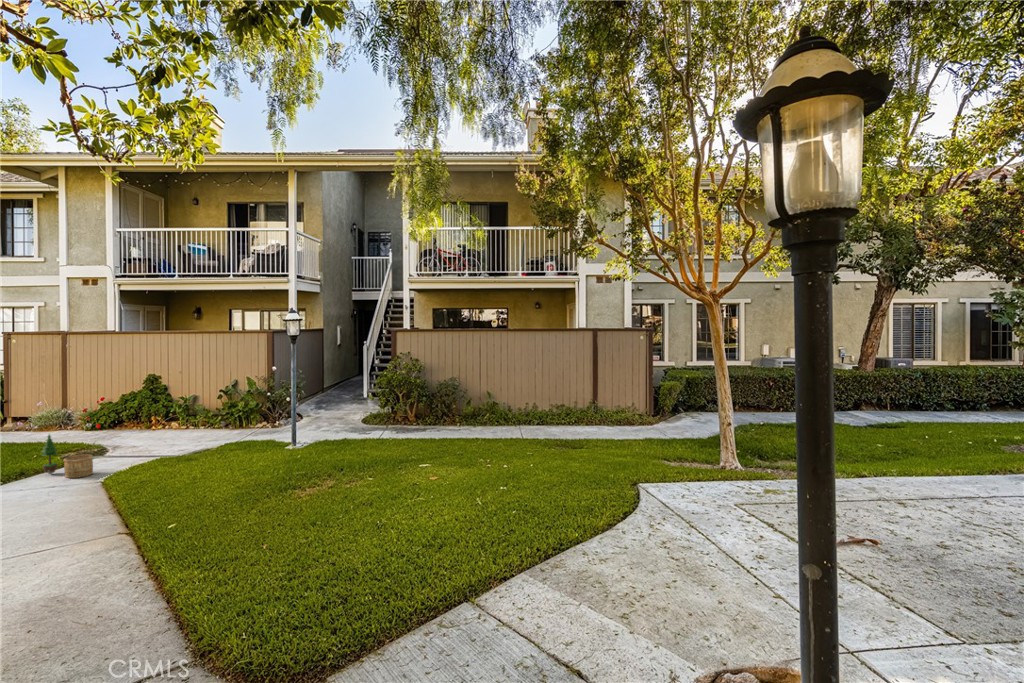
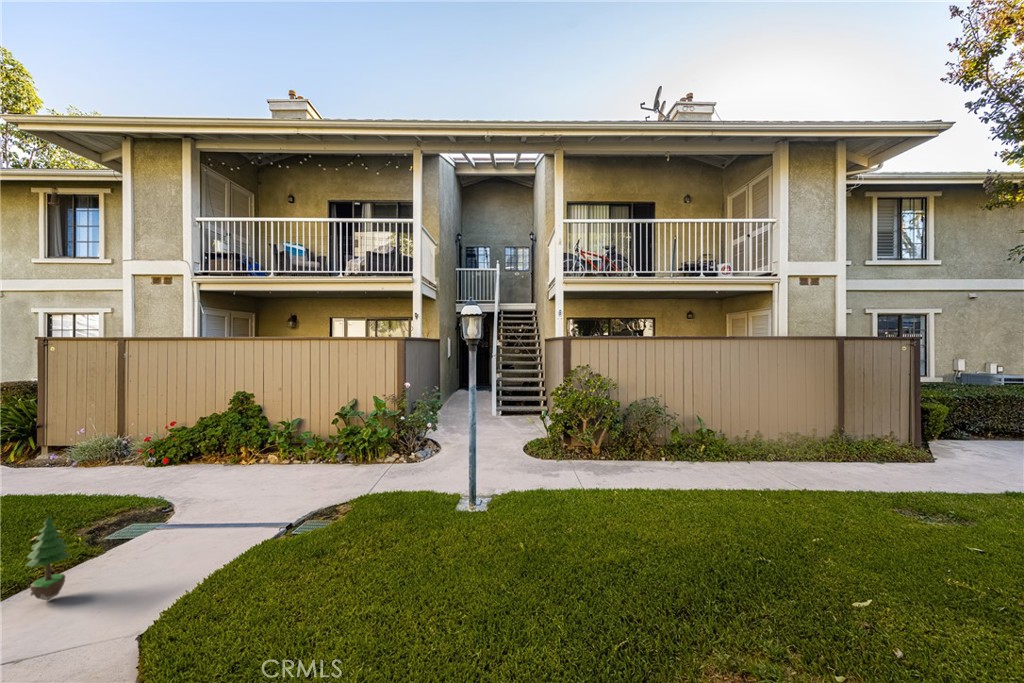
wooden bucket: present [63,454,93,478] -> none [72,553,143,617]

